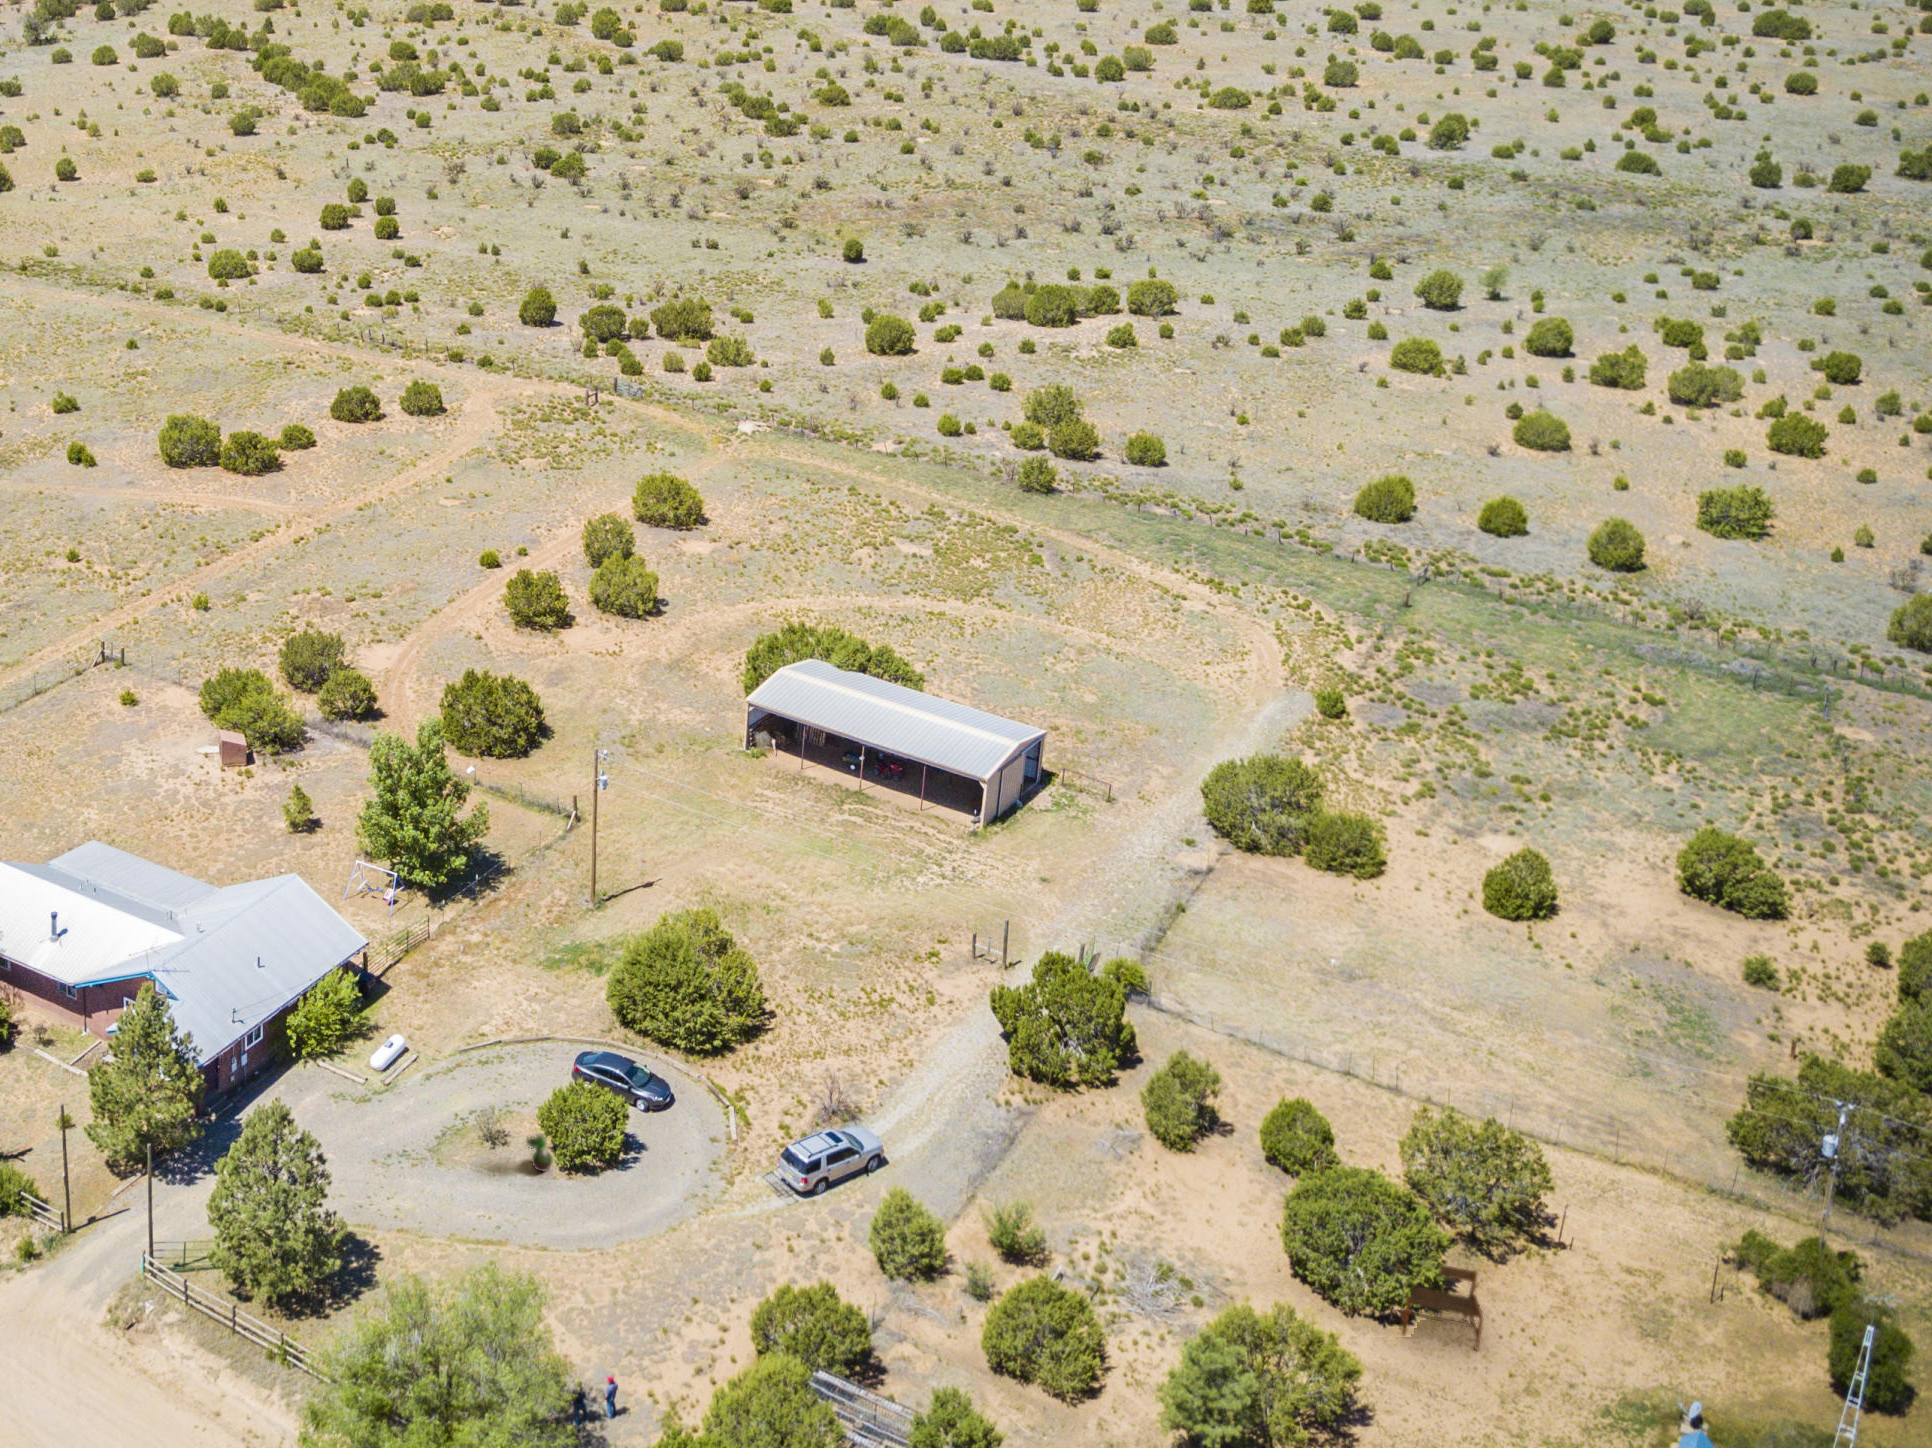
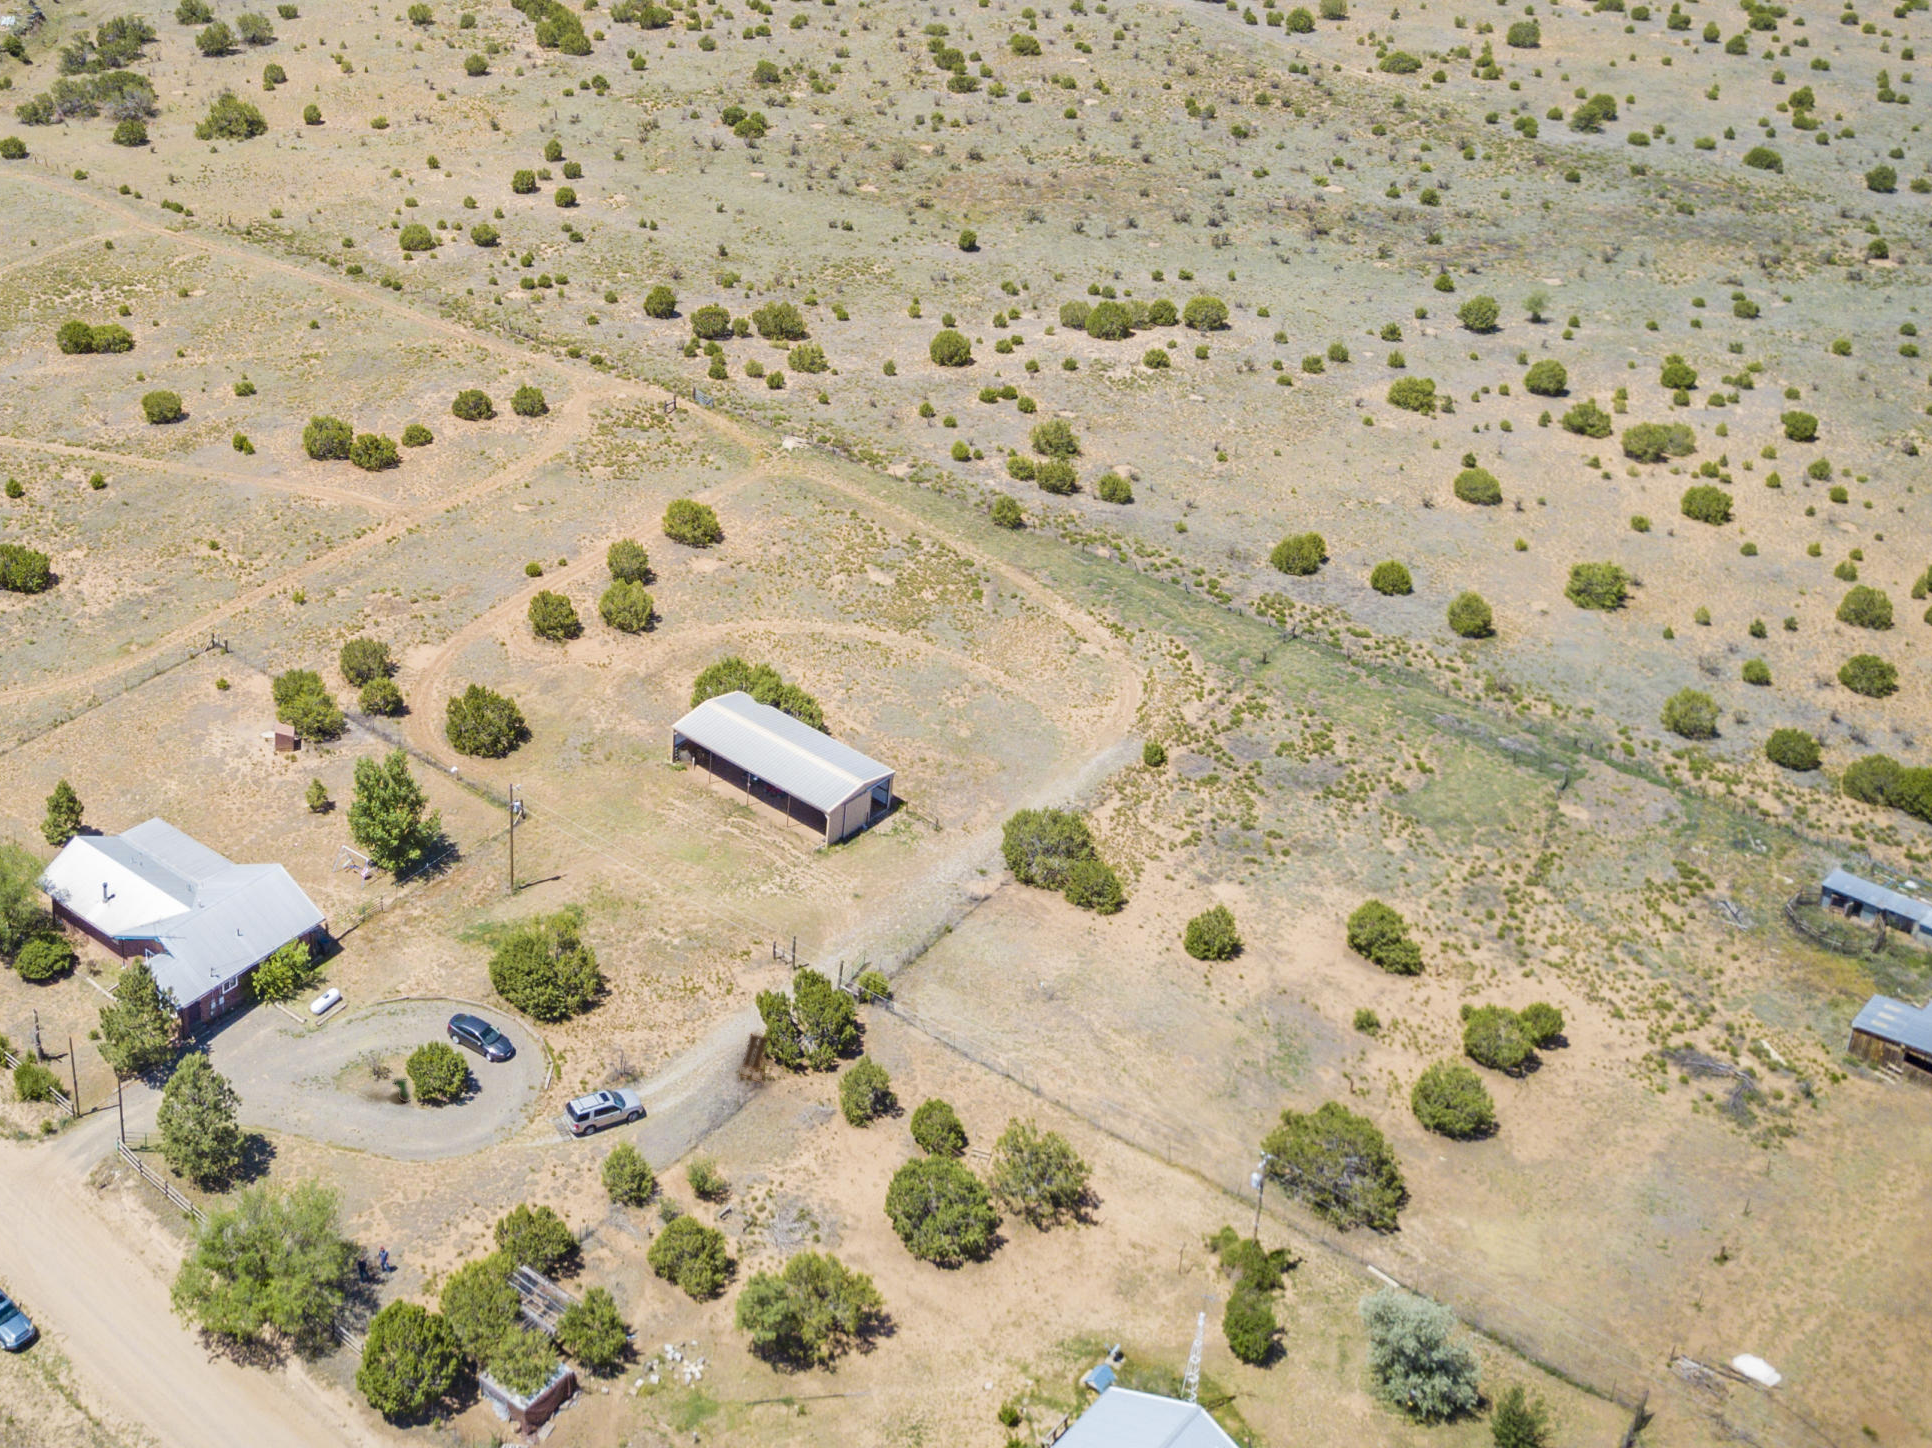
bench: present [1401,1265,1483,1350] -> present [739,1034,769,1084]

